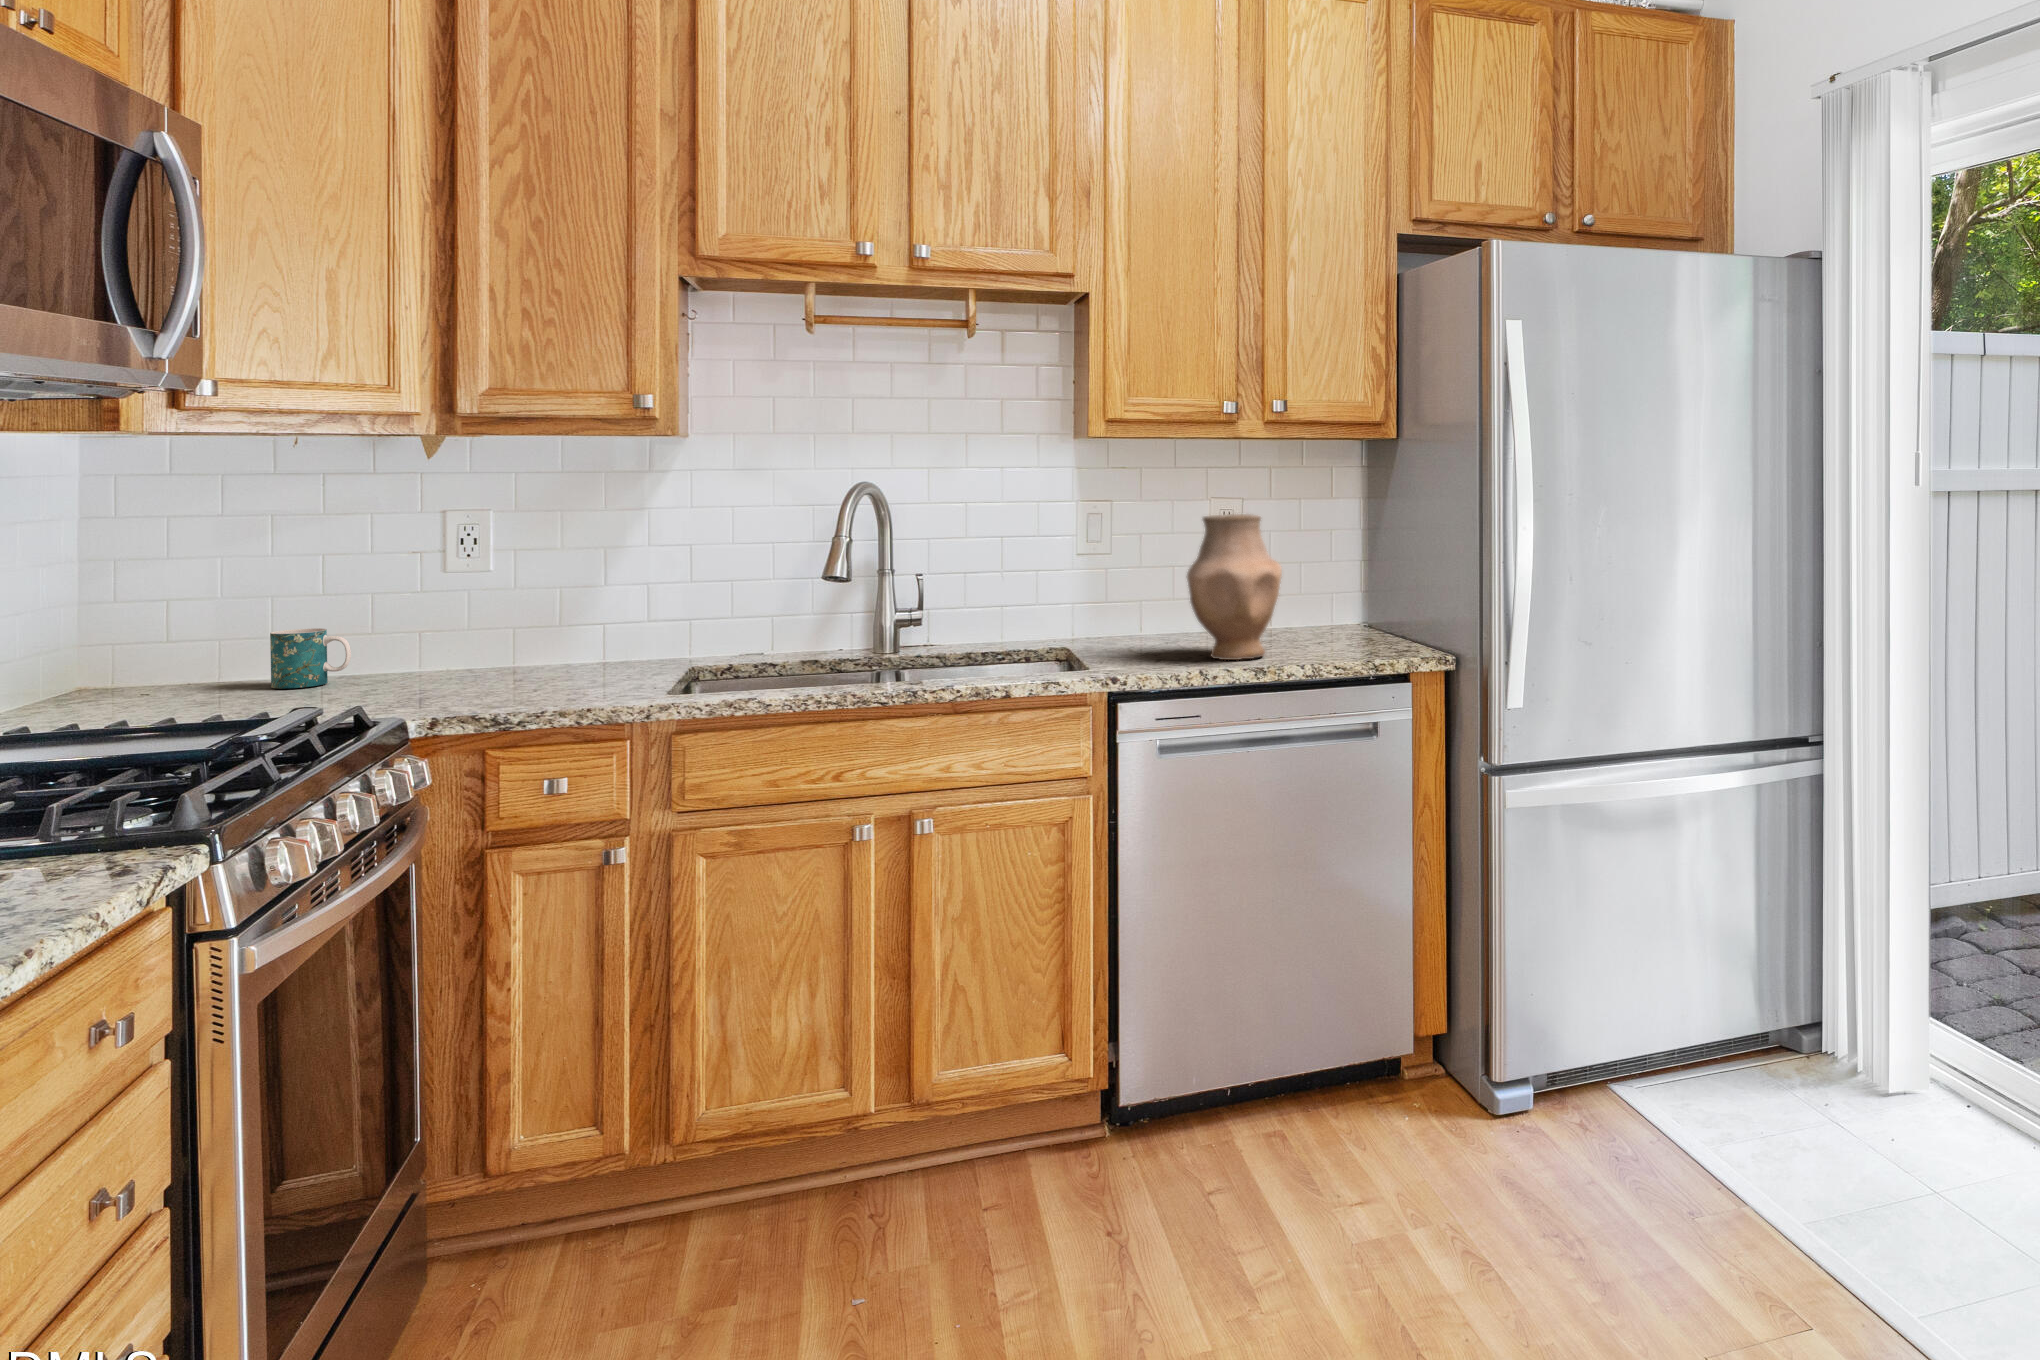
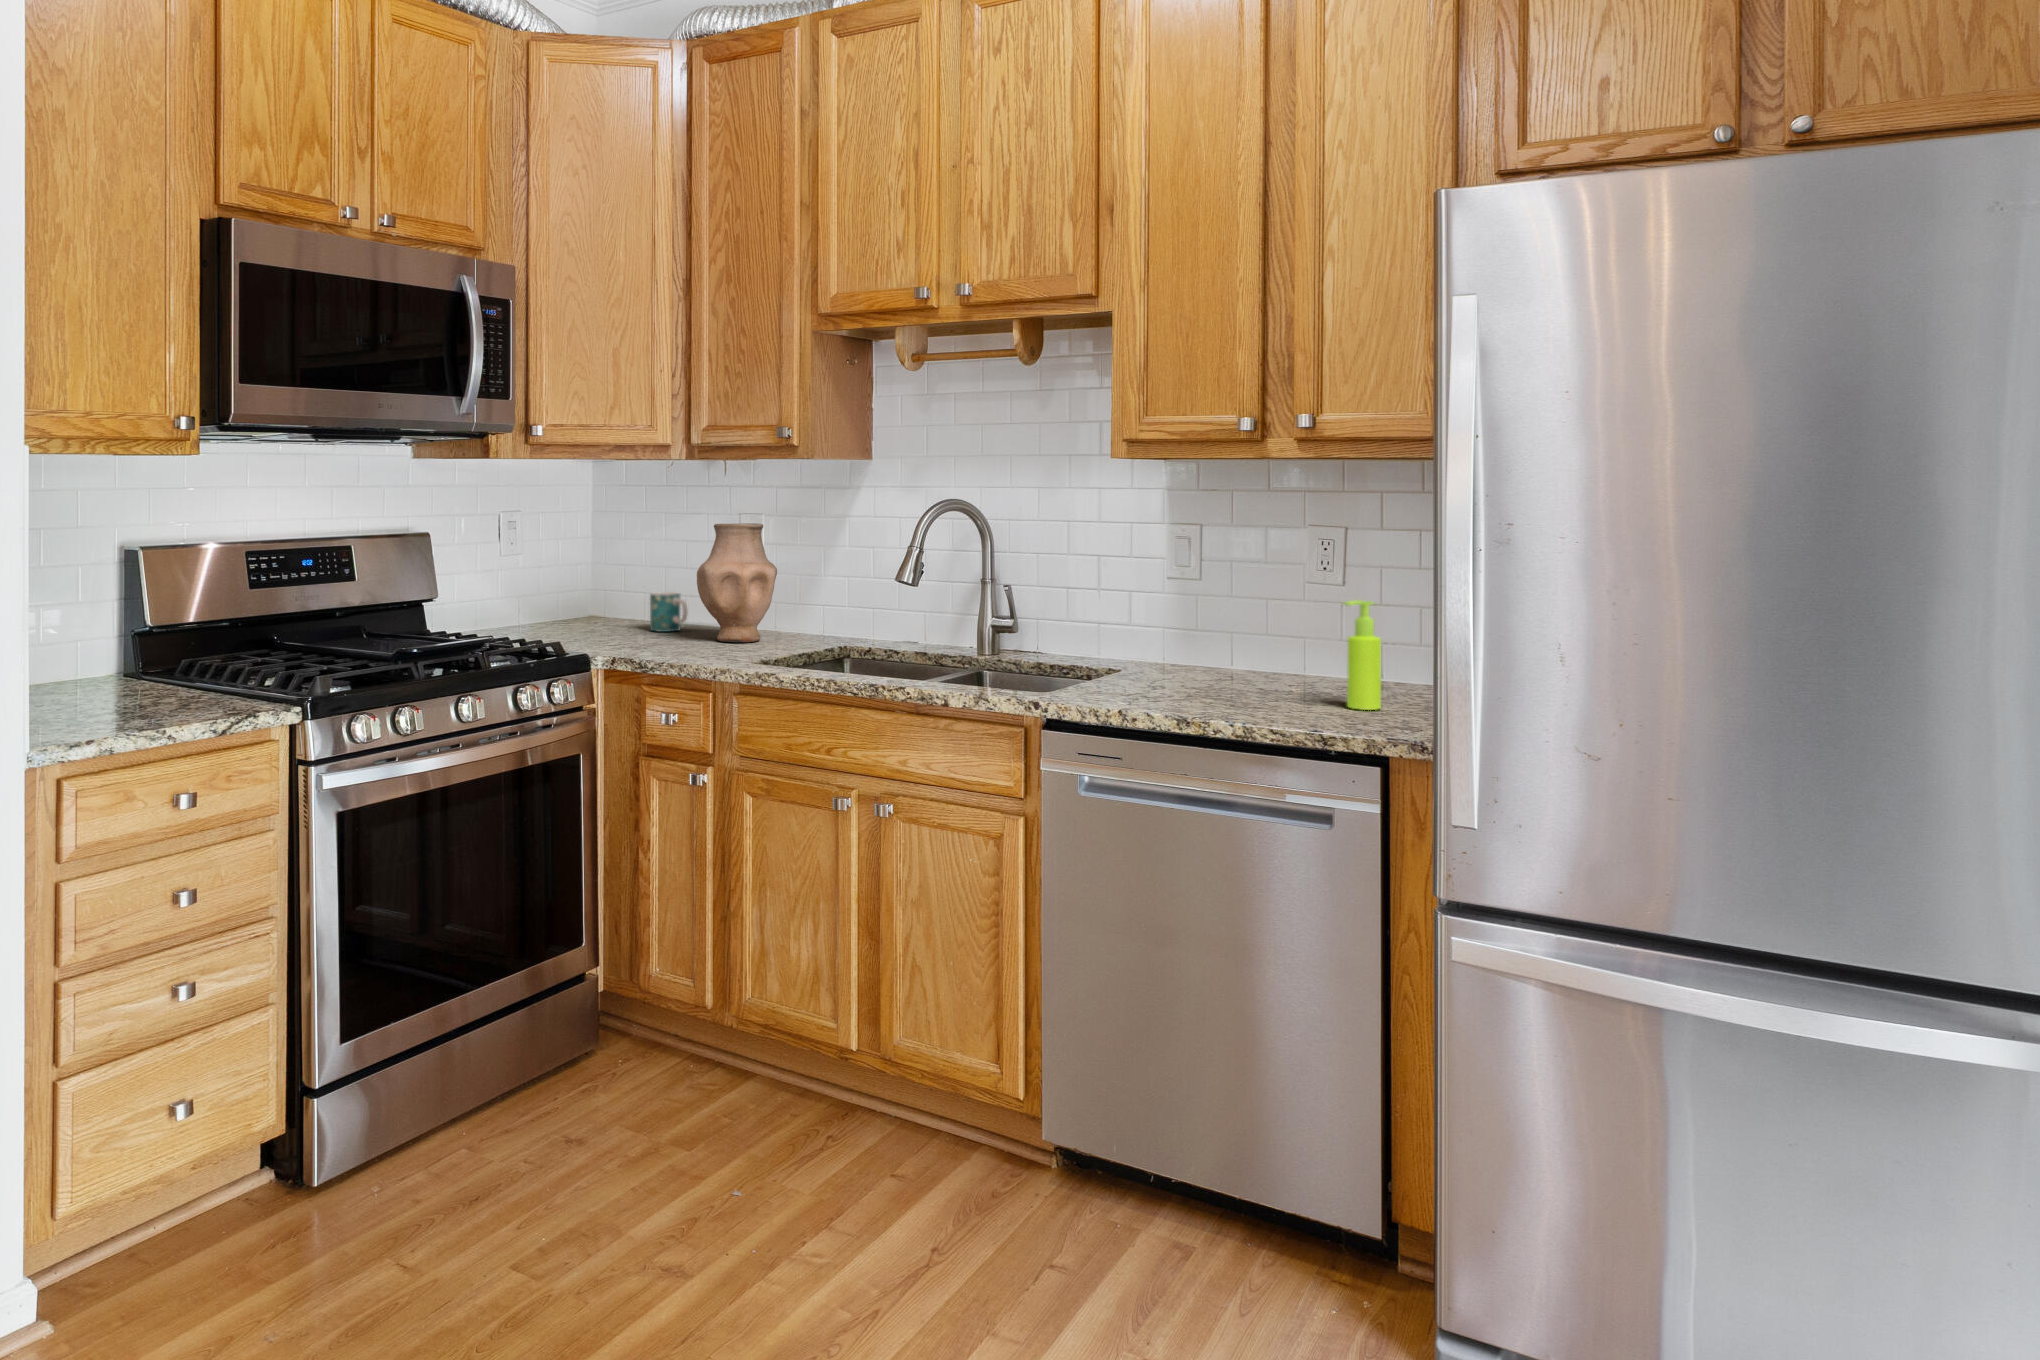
vase: present [1187,514,1282,660] -> present [697,523,777,642]
soap dispenser: none [1307,555,1334,645] -> present [1344,600,1381,710]

